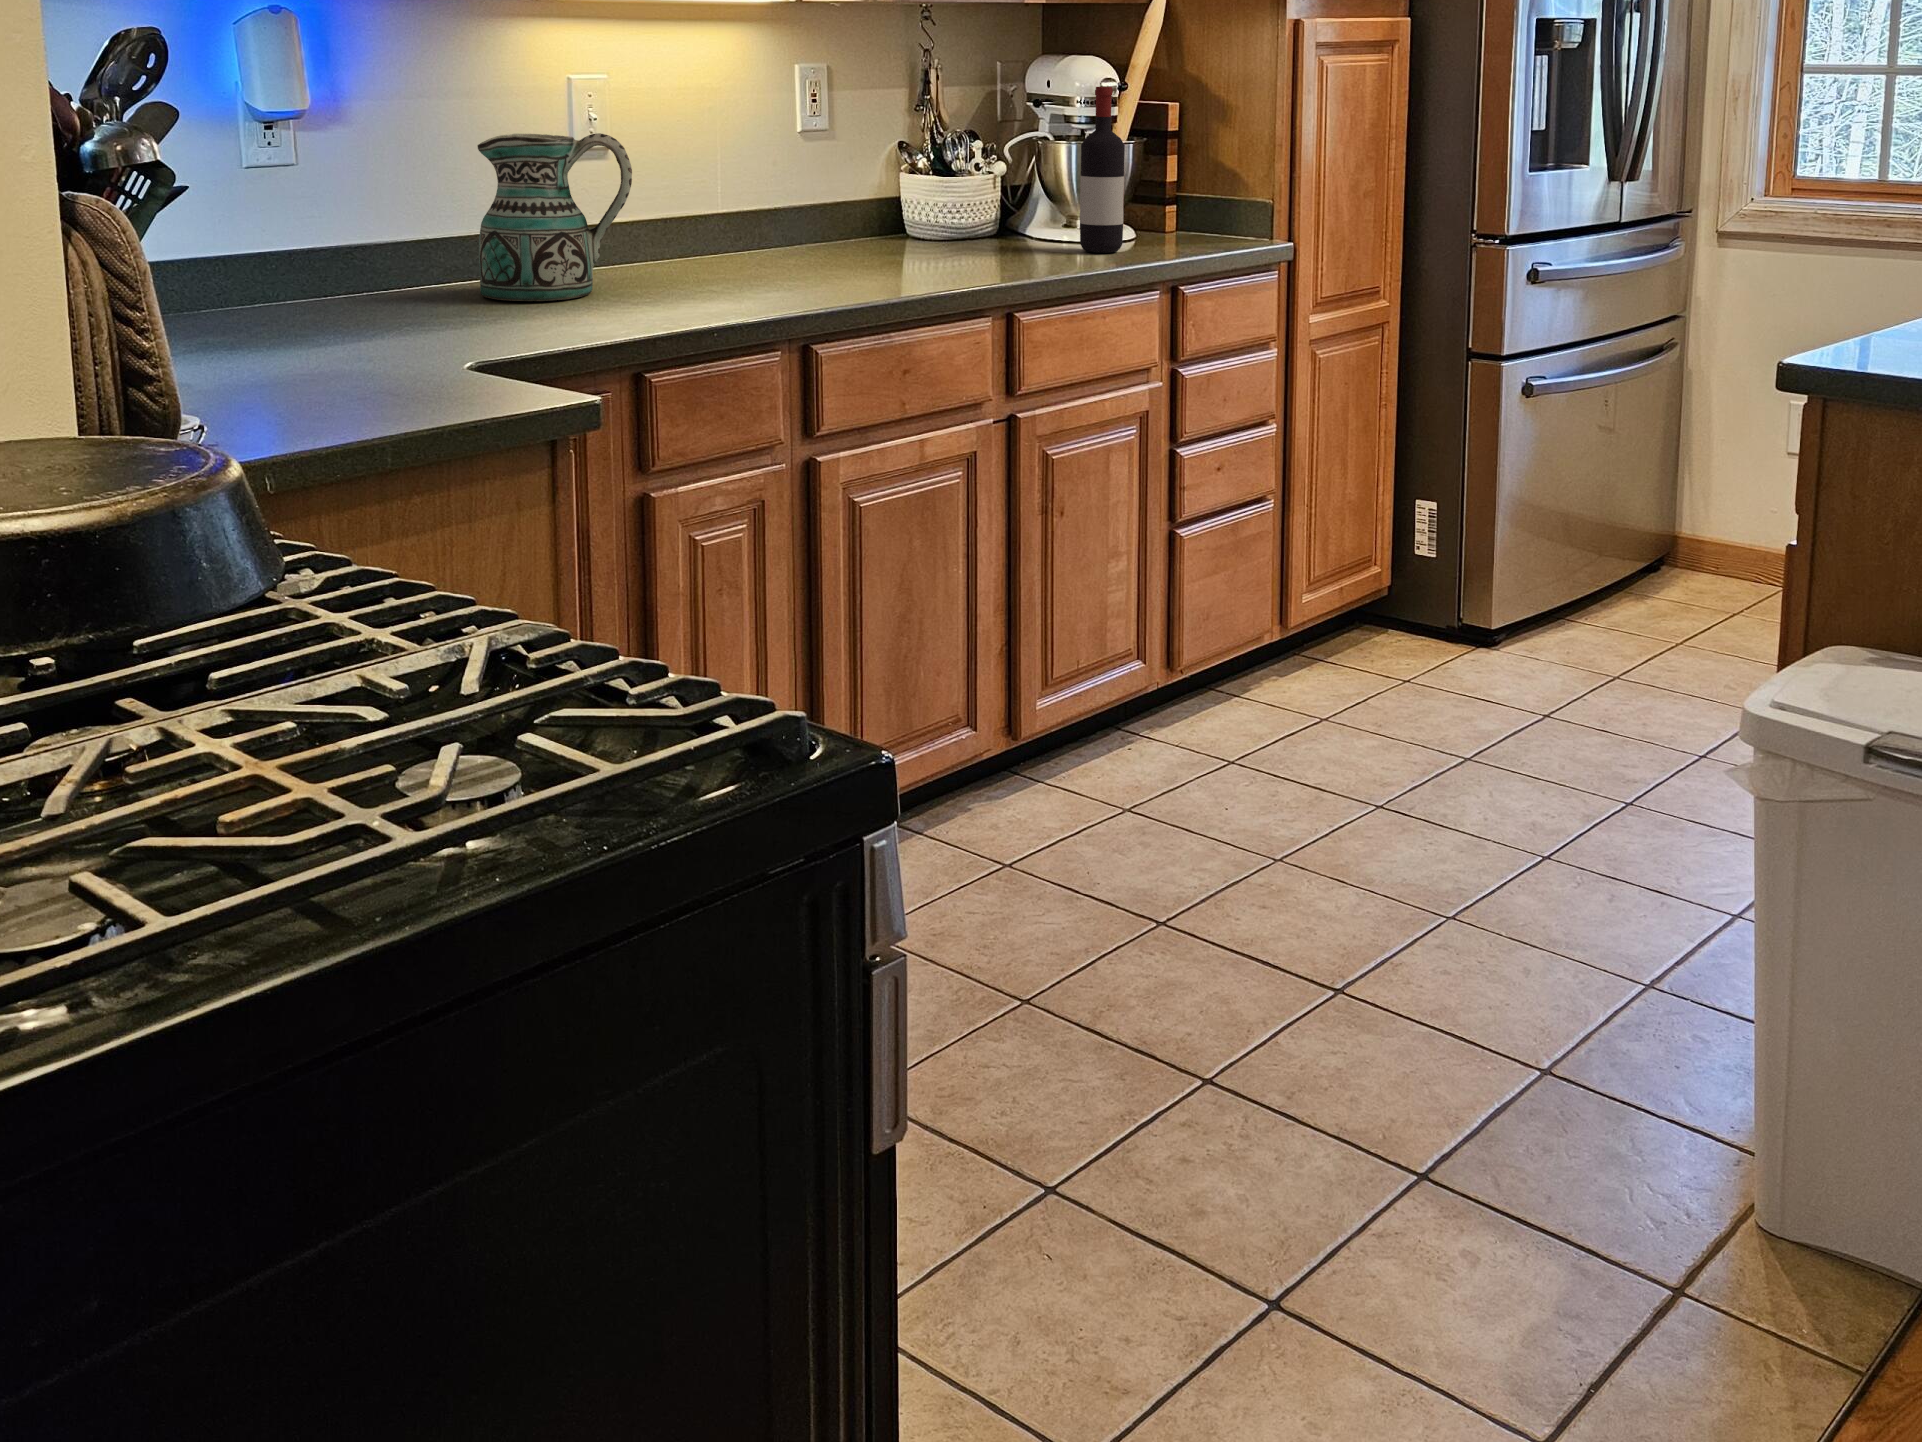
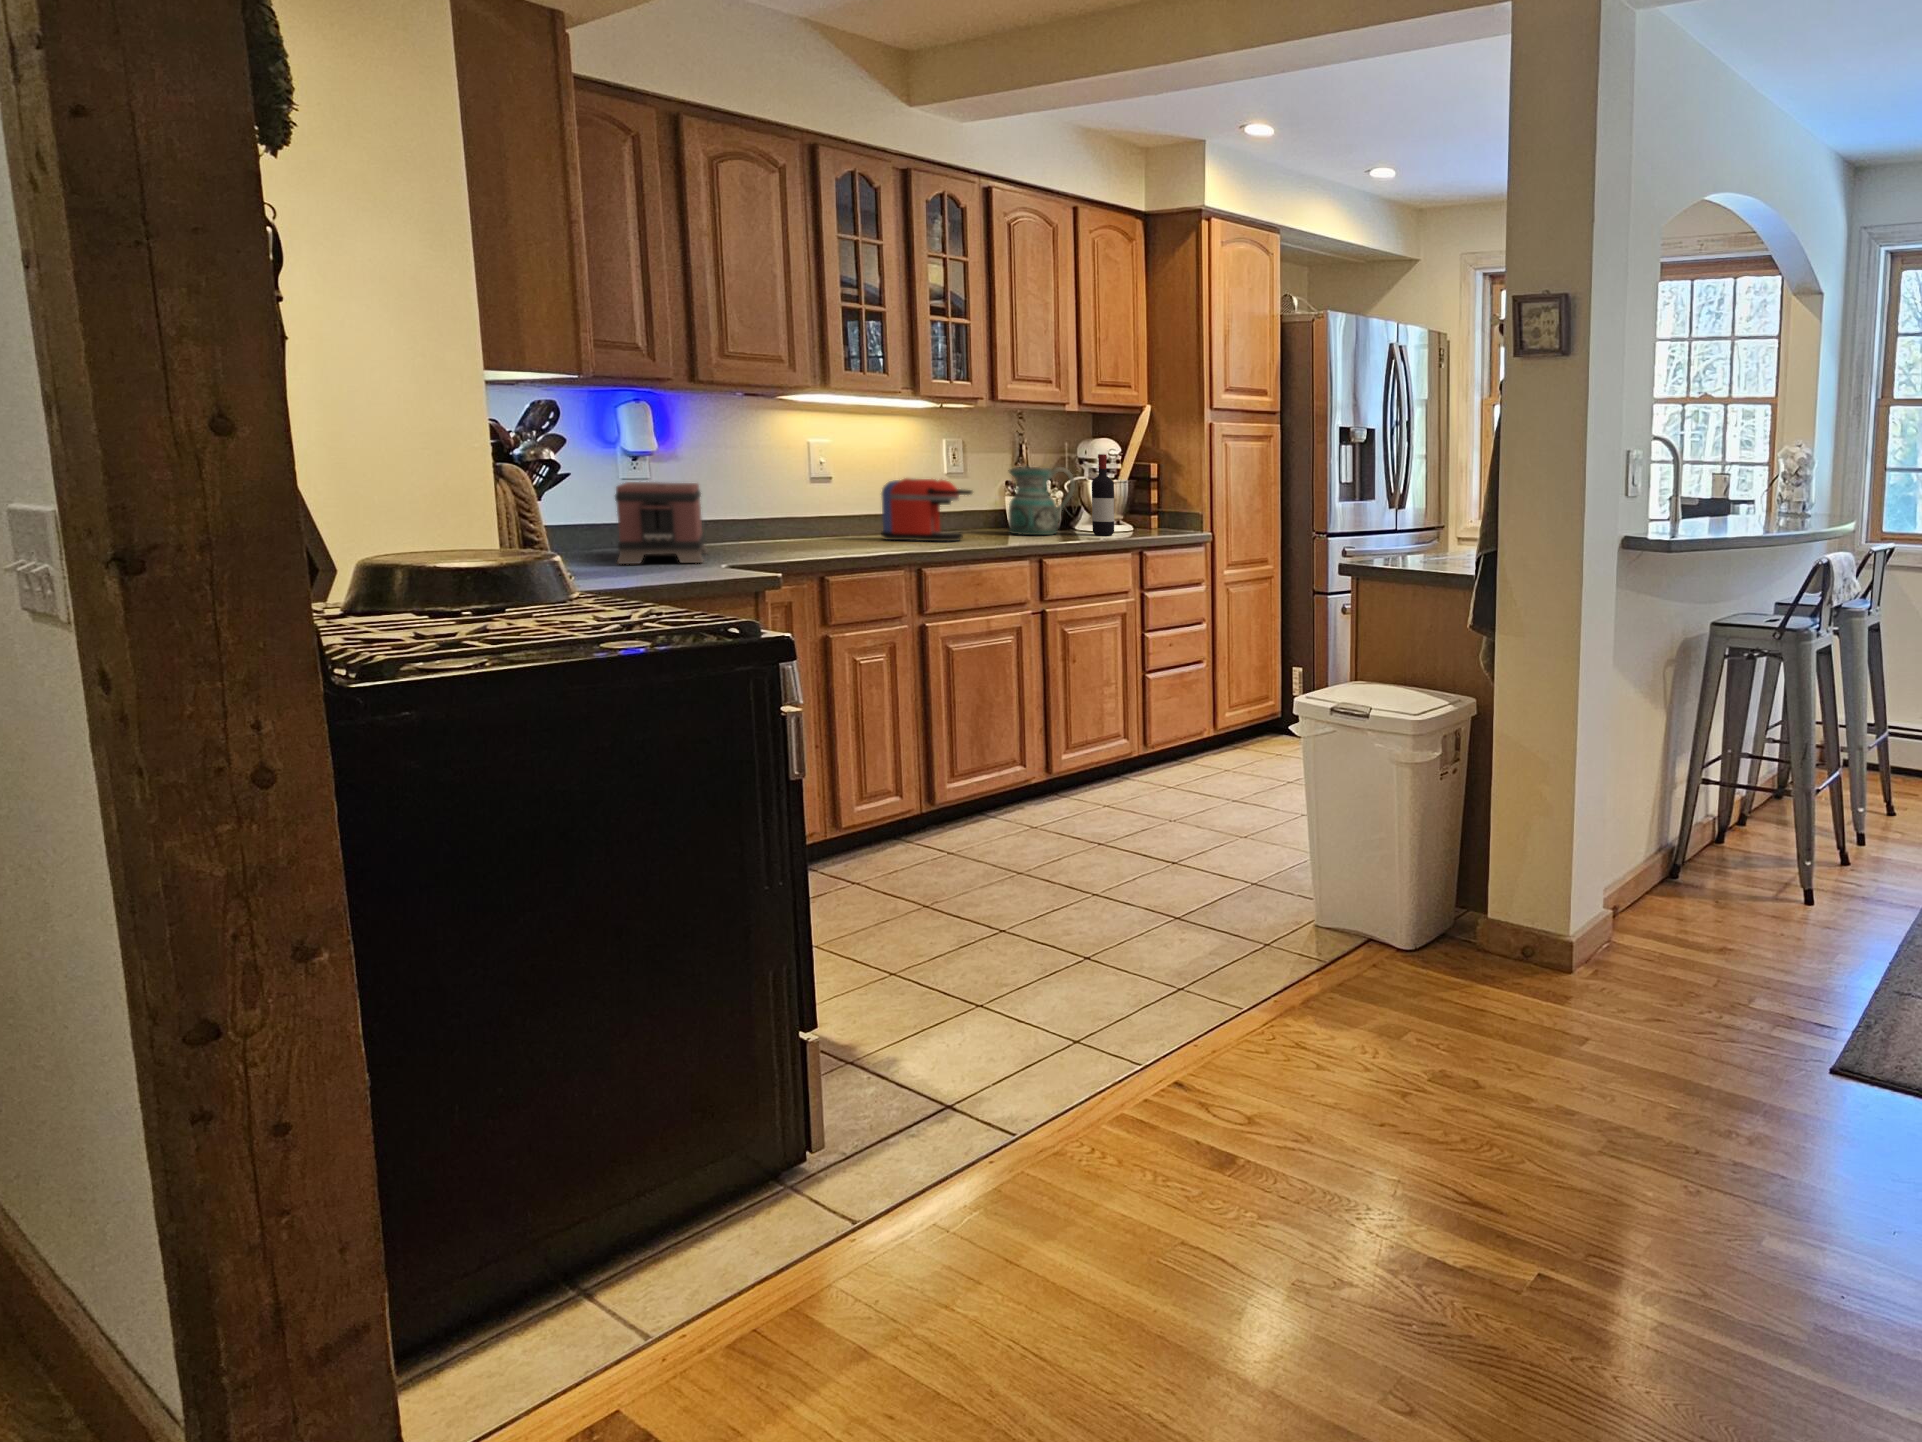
ceramic pitcher: present [478,133,632,301] -> present [1009,466,1075,535]
coffee maker: none [700,149,875,277] -> present [881,478,972,541]
toaster: none [254,178,416,361] -> present [615,482,707,564]

